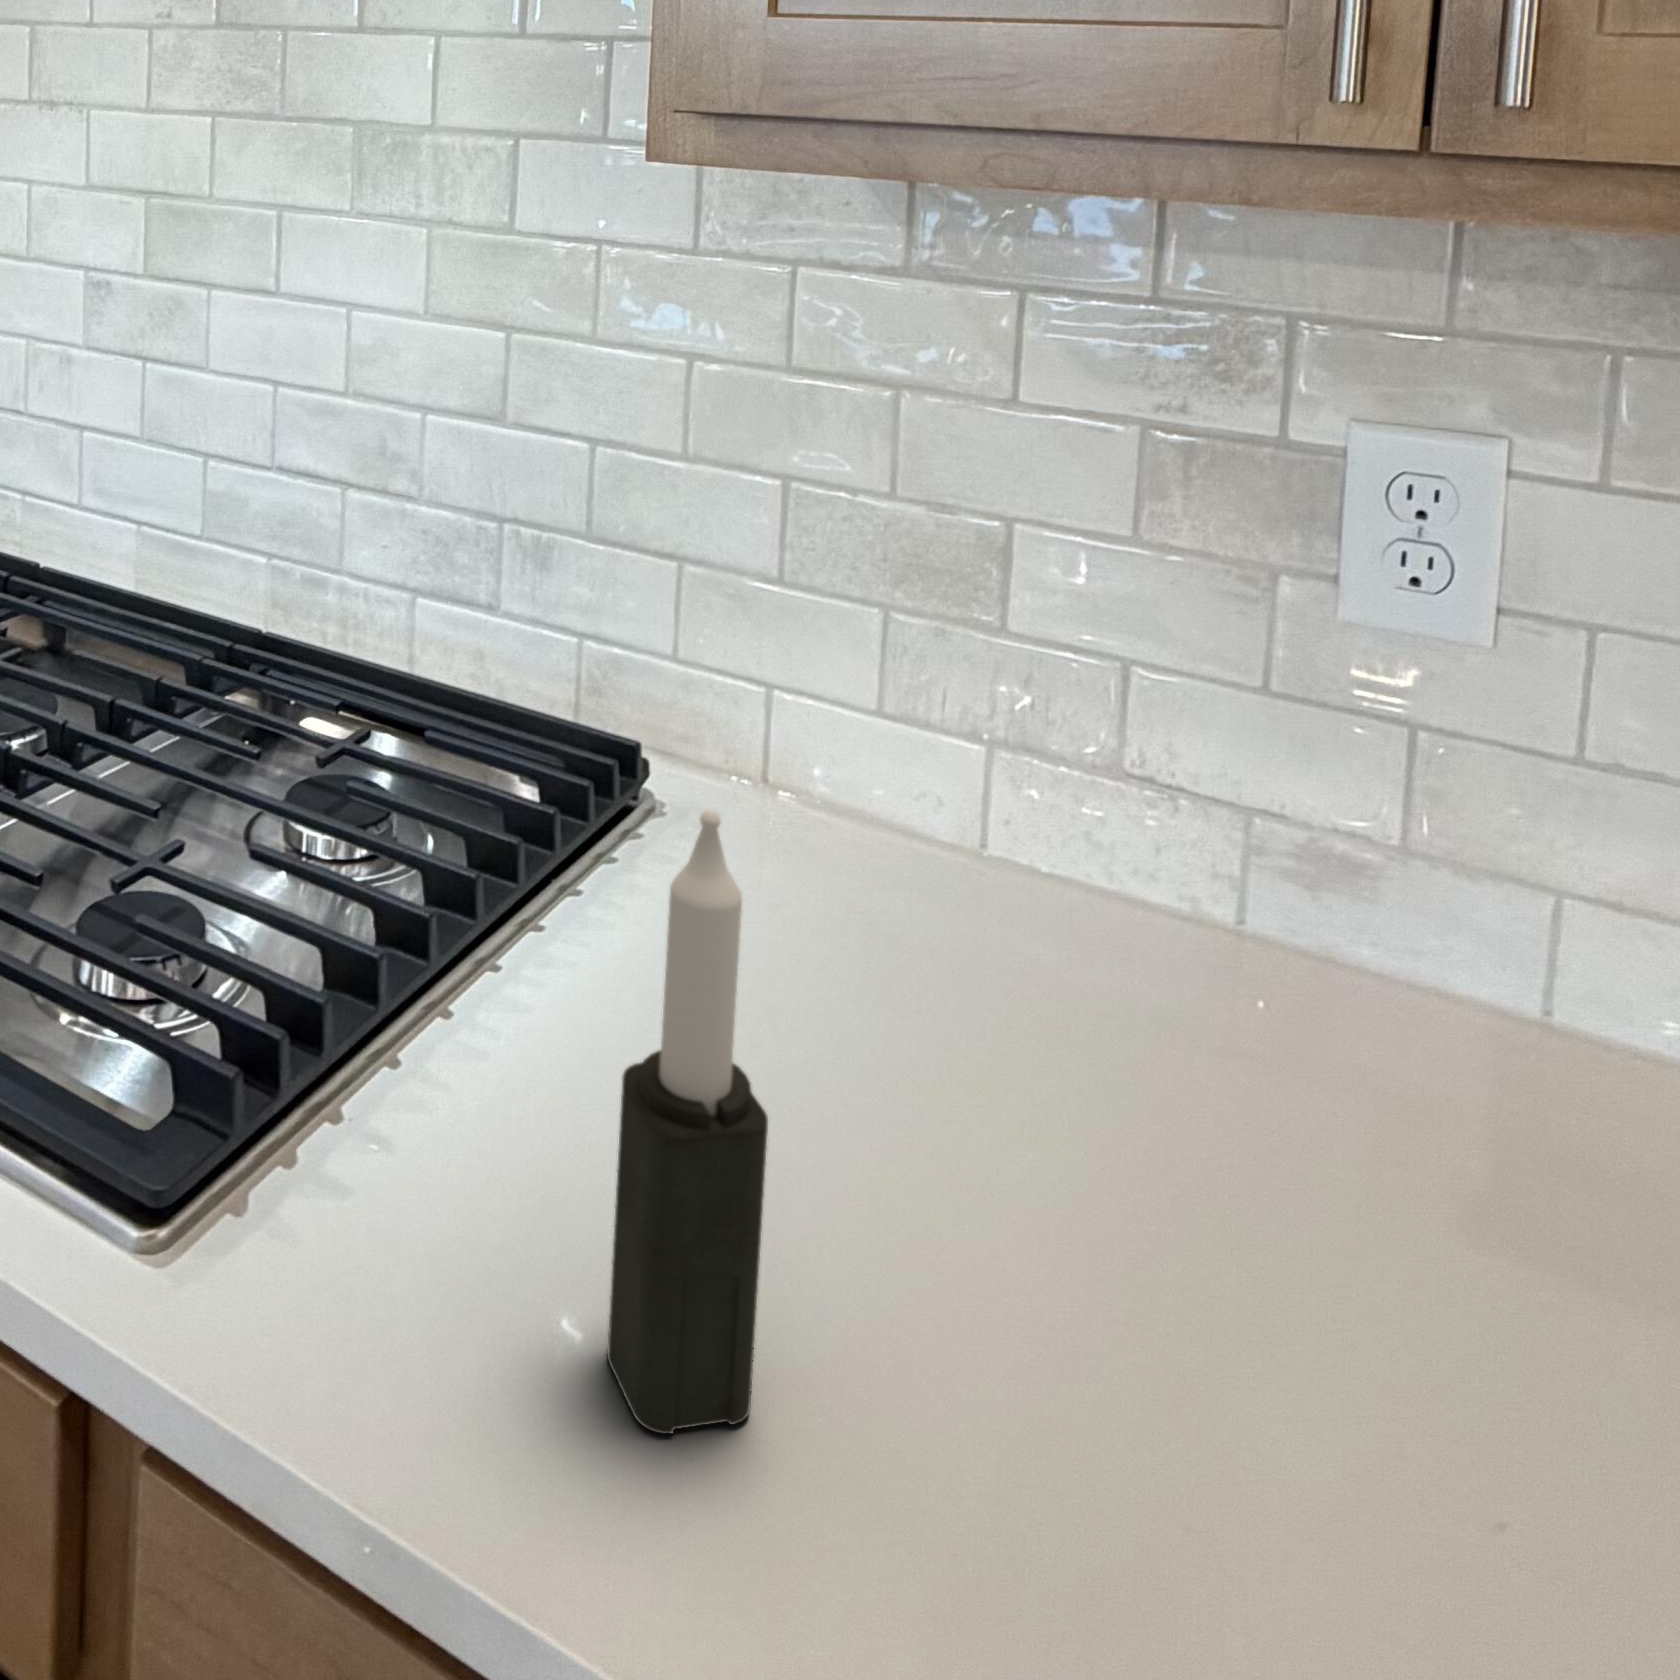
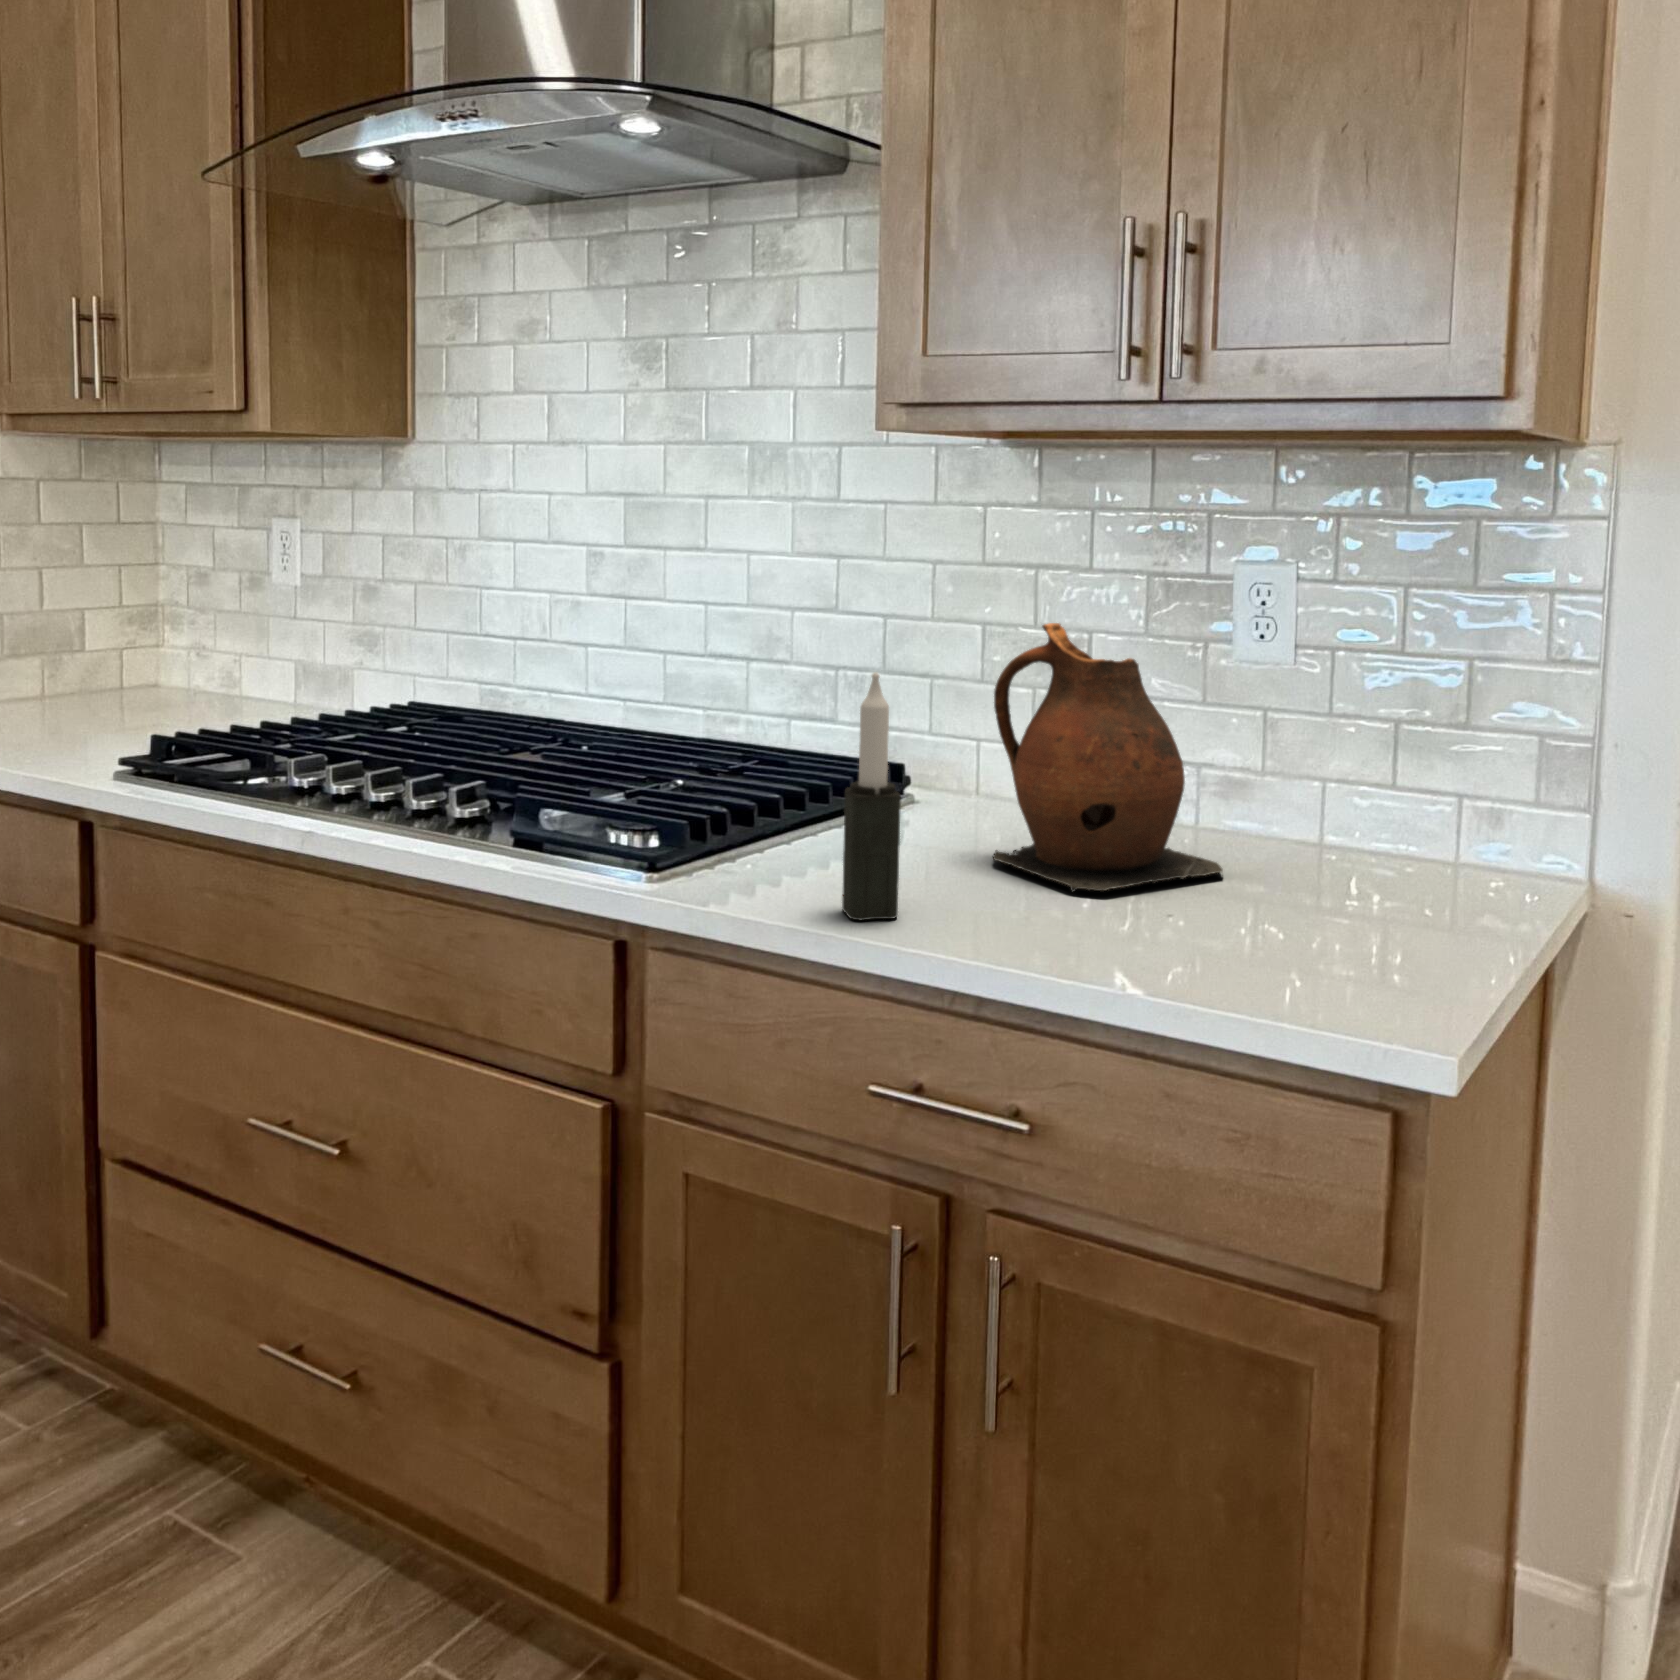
ceramic pitcher: none [875,567,1409,1264] -> present [993,623,1223,892]

